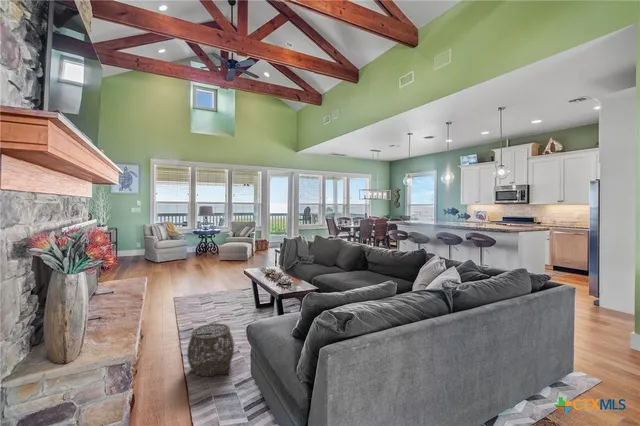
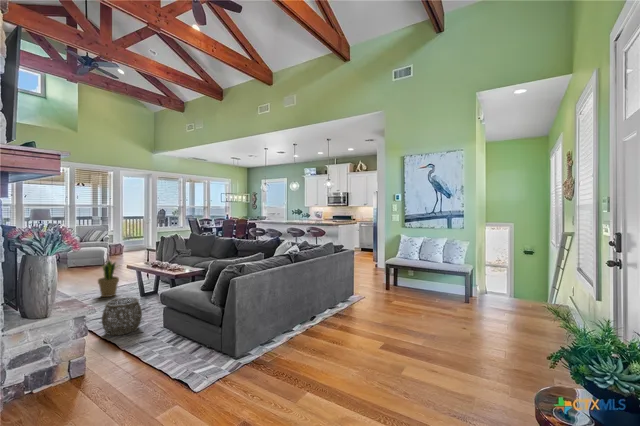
potted plant: none [219,266,242,306] -> present [98,261,119,297]

